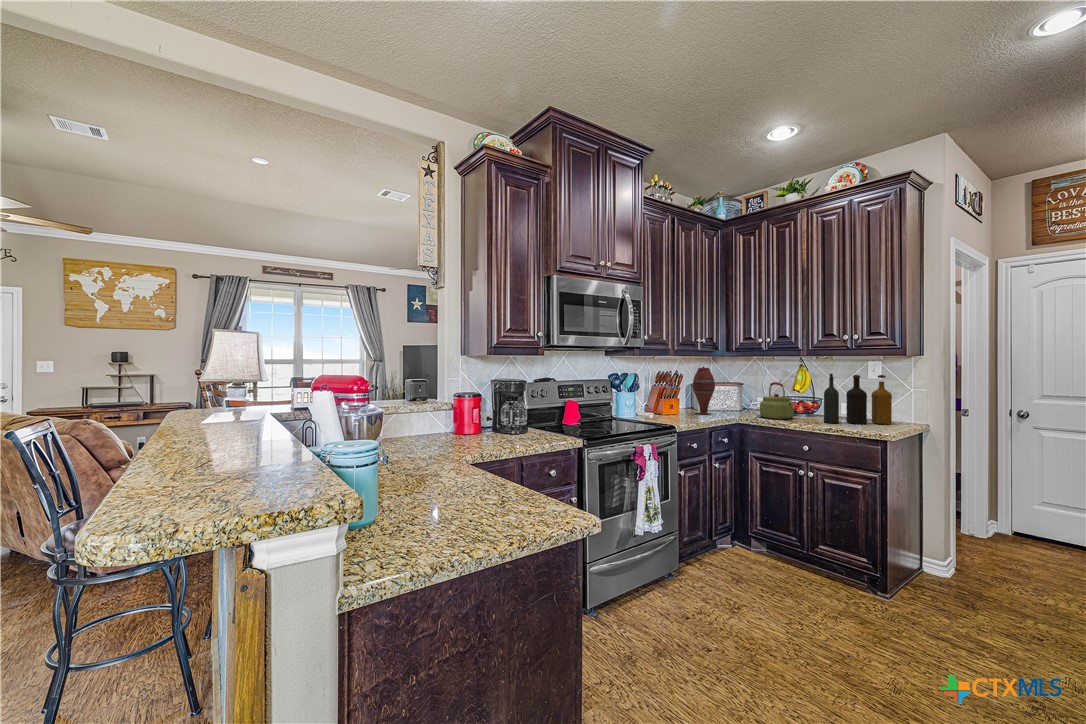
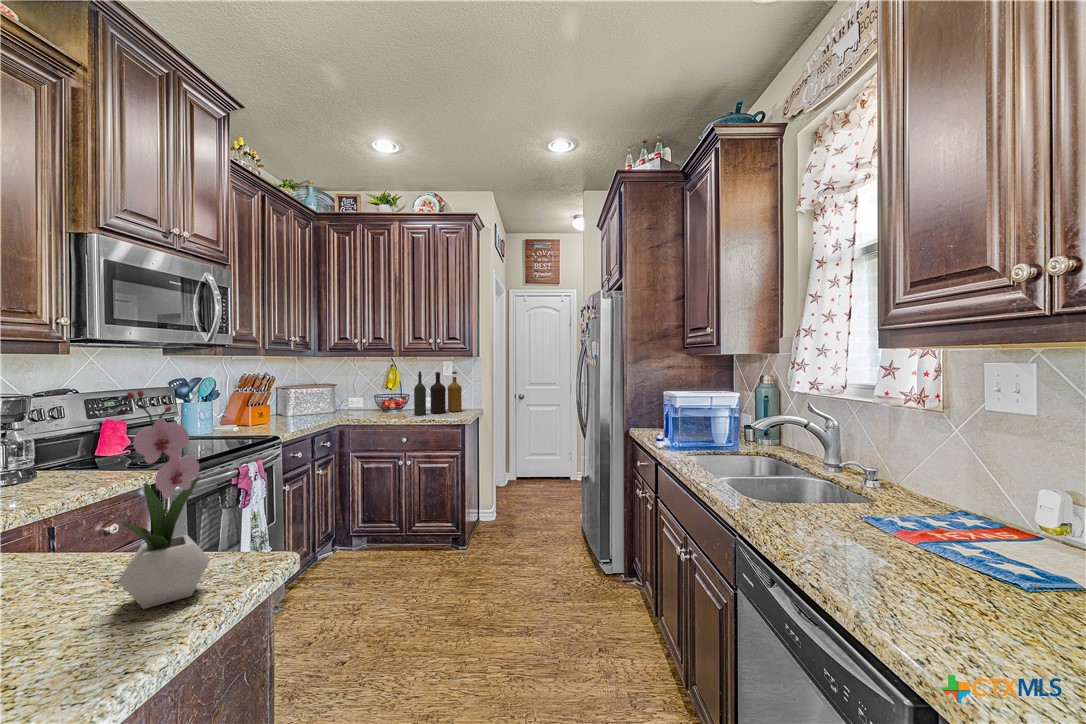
vase: present [693,367,715,415] -> none [285,367,311,420]
flower arrangement: none [483,382,534,528] -> present [118,390,210,609]
kettle: present [760,382,794,419] -> none [357,381,388,417]

